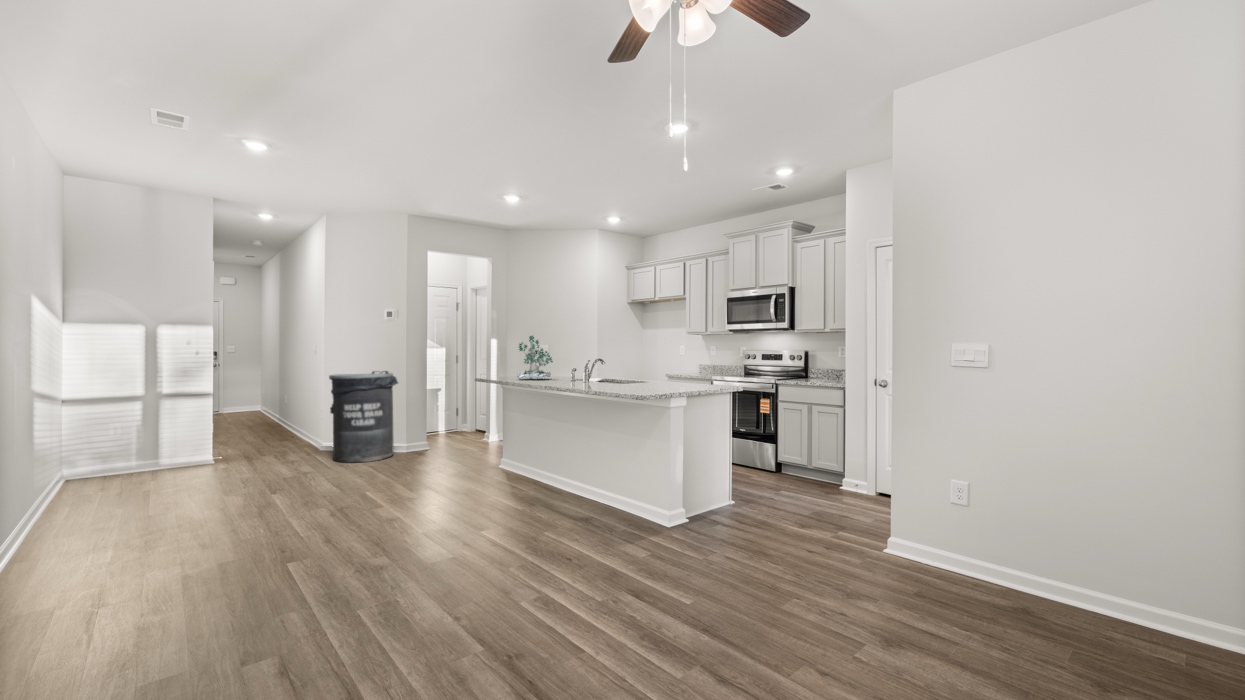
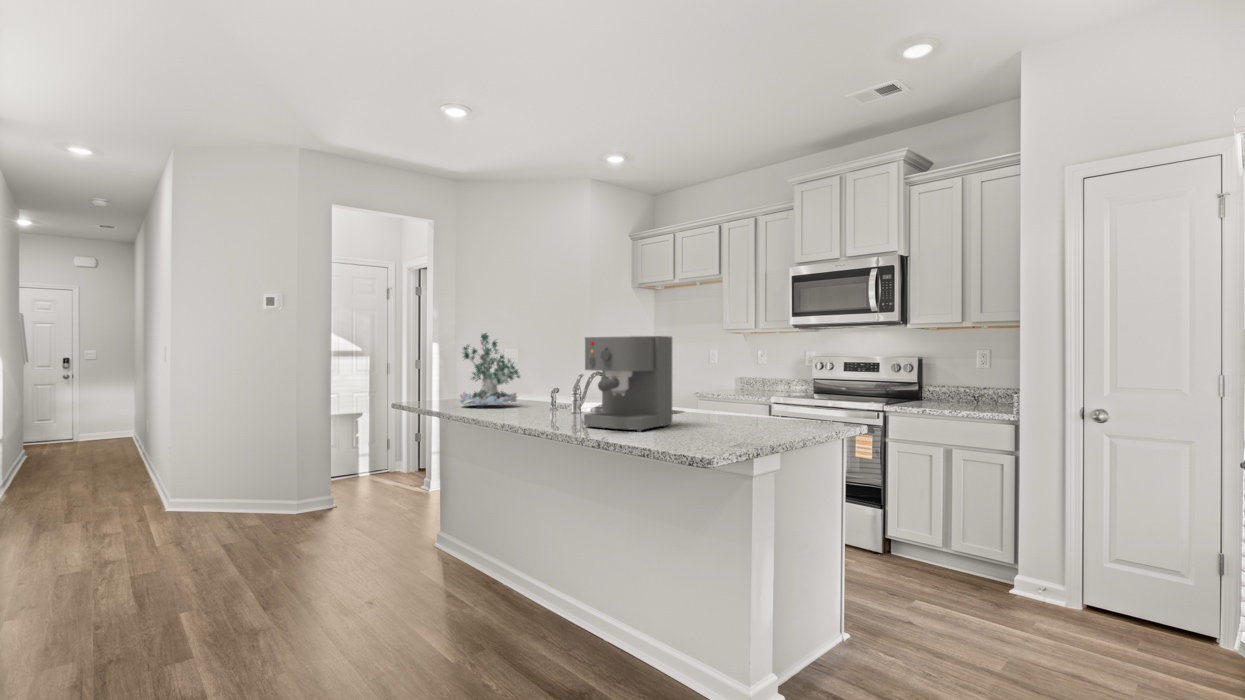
coffee maker: none [589,338,636,388] -> present [584,336,672,432]
trash can: present [329,371,398,463] -> none [164,390,282,539]

